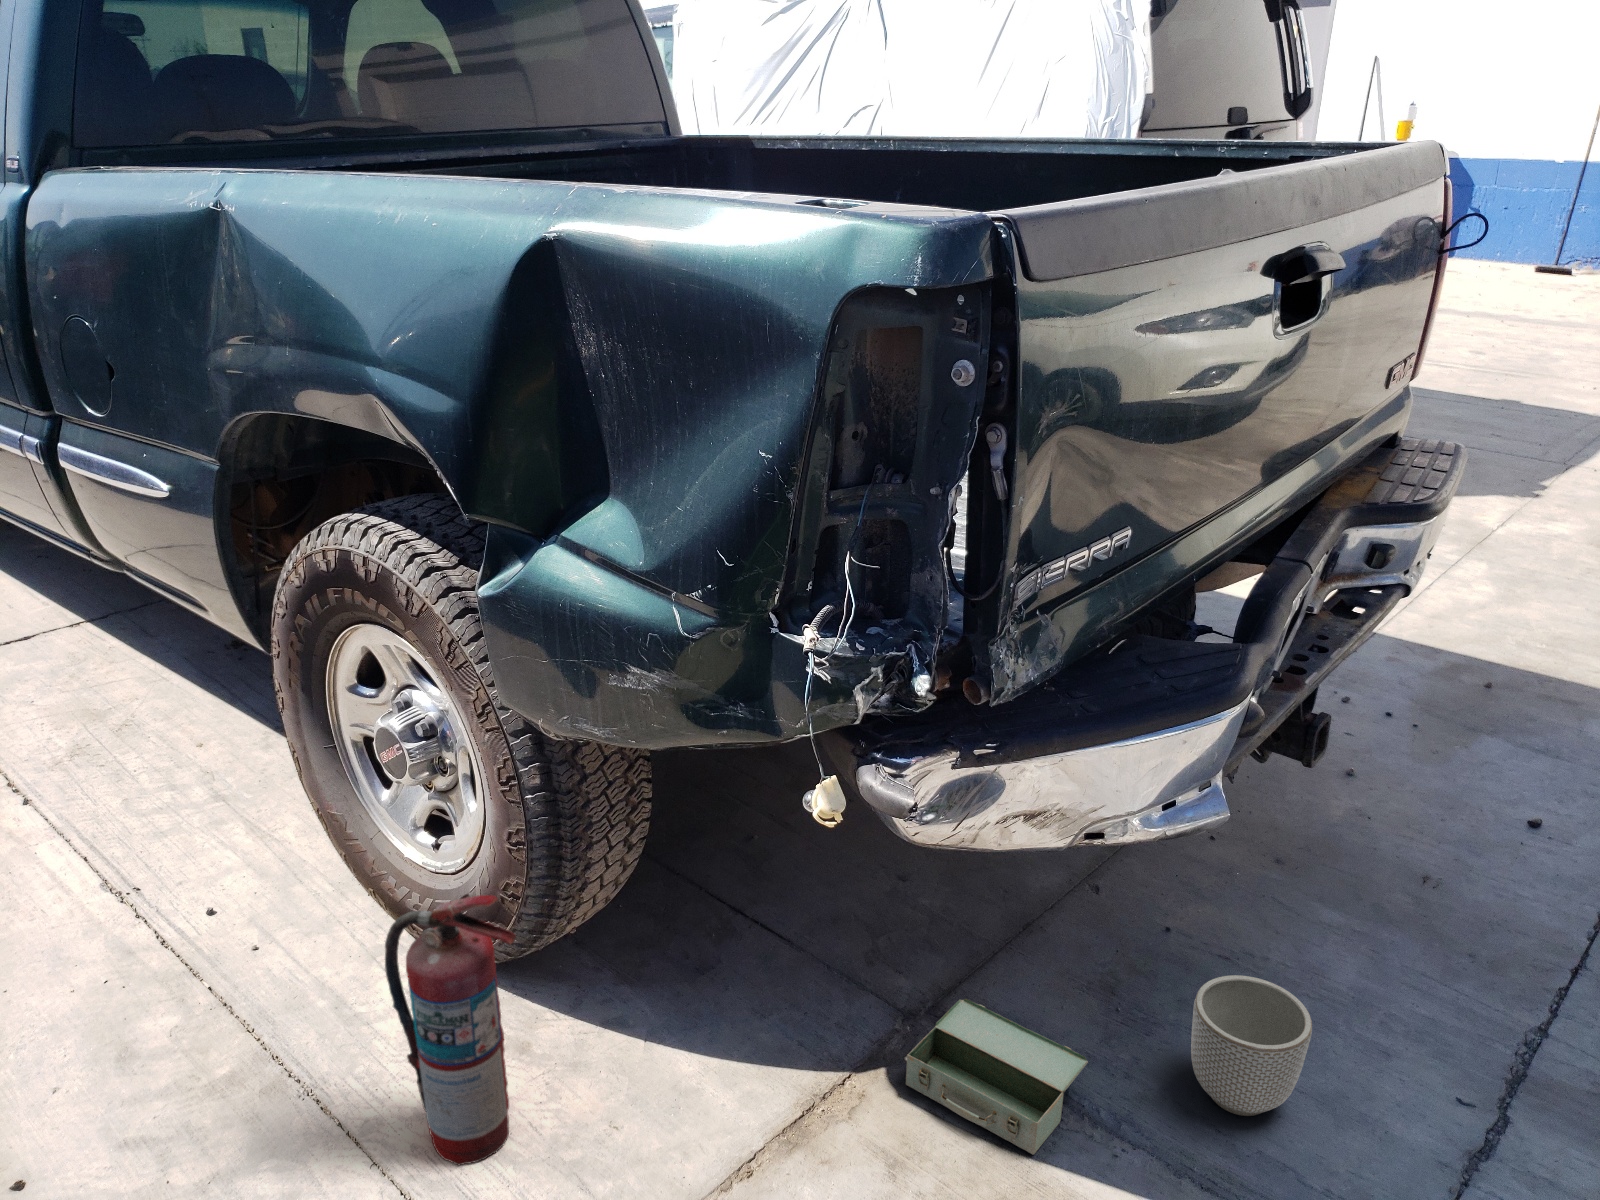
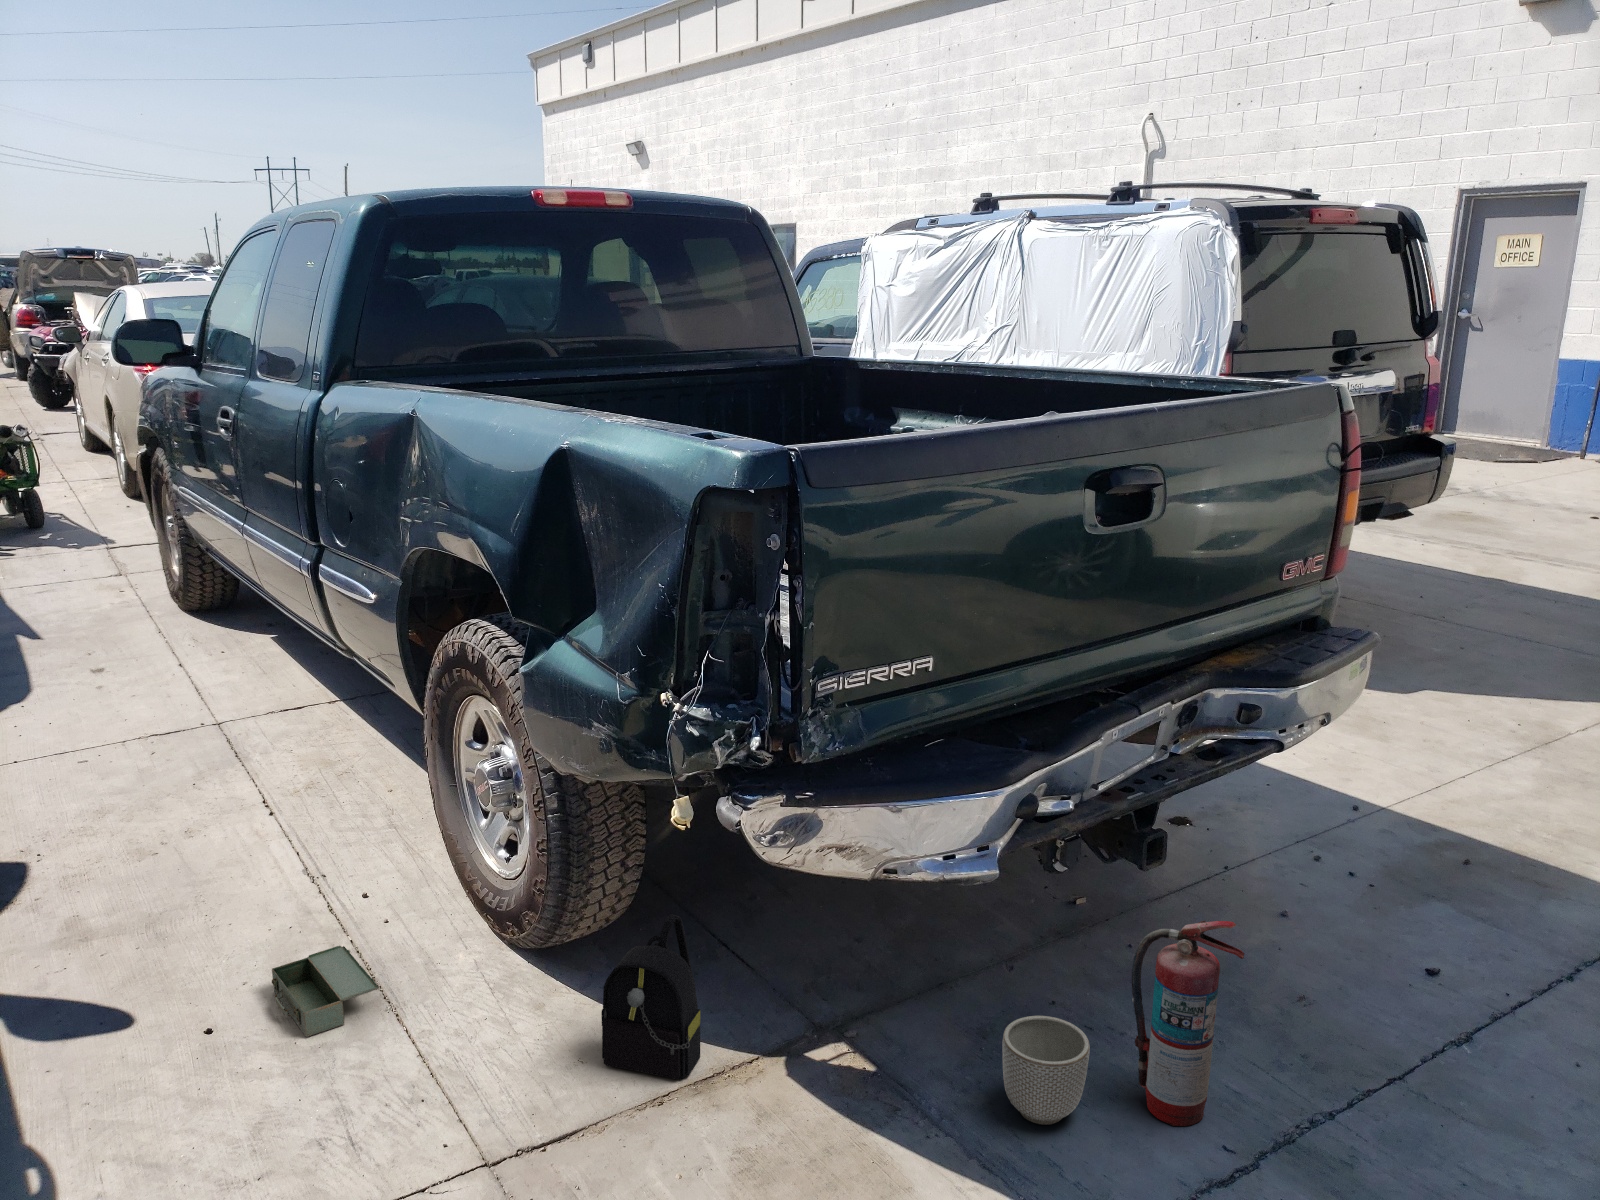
fire extinguisher: present [385,894,516,1165] -> present [1132,921,1244,1126]
backpack: none [646,913,782,1137] -> present [601,914,701,1079]
toolbox: present [906,999,1088,1155] -> present [272,946,378,1037]

